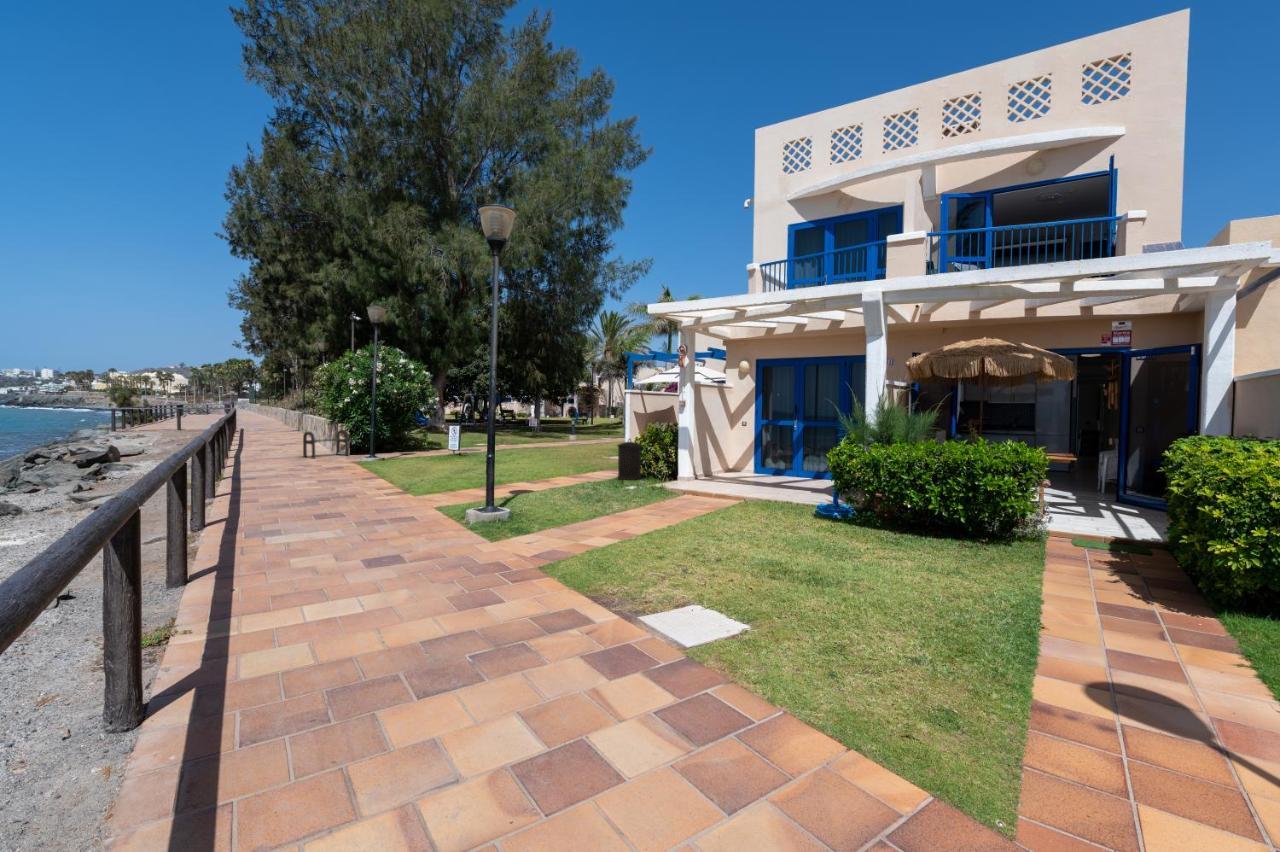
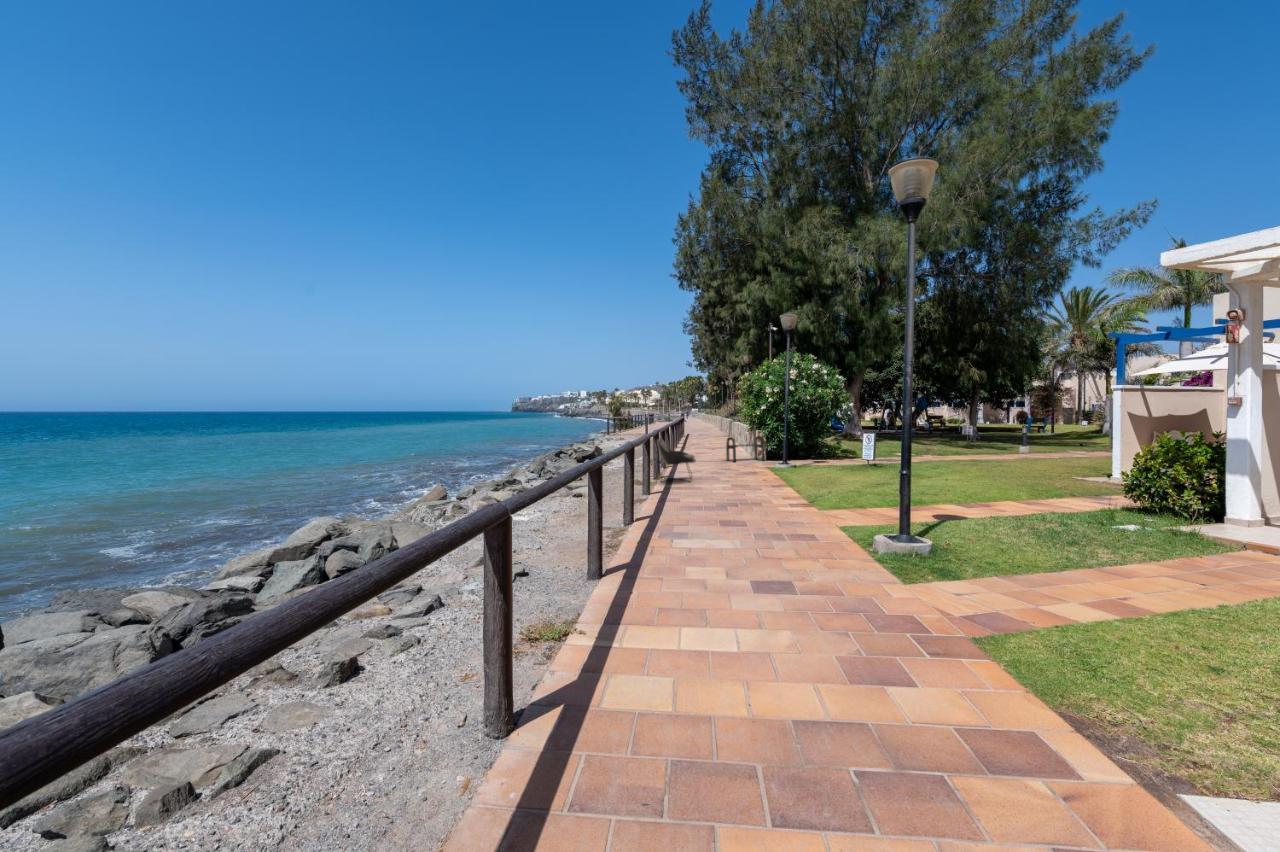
lounge chair: none [219,434,272,483] -> present [657,439,696,482]
trash can: present [617,439,642,480] -> none [1100,452,1148,513]

